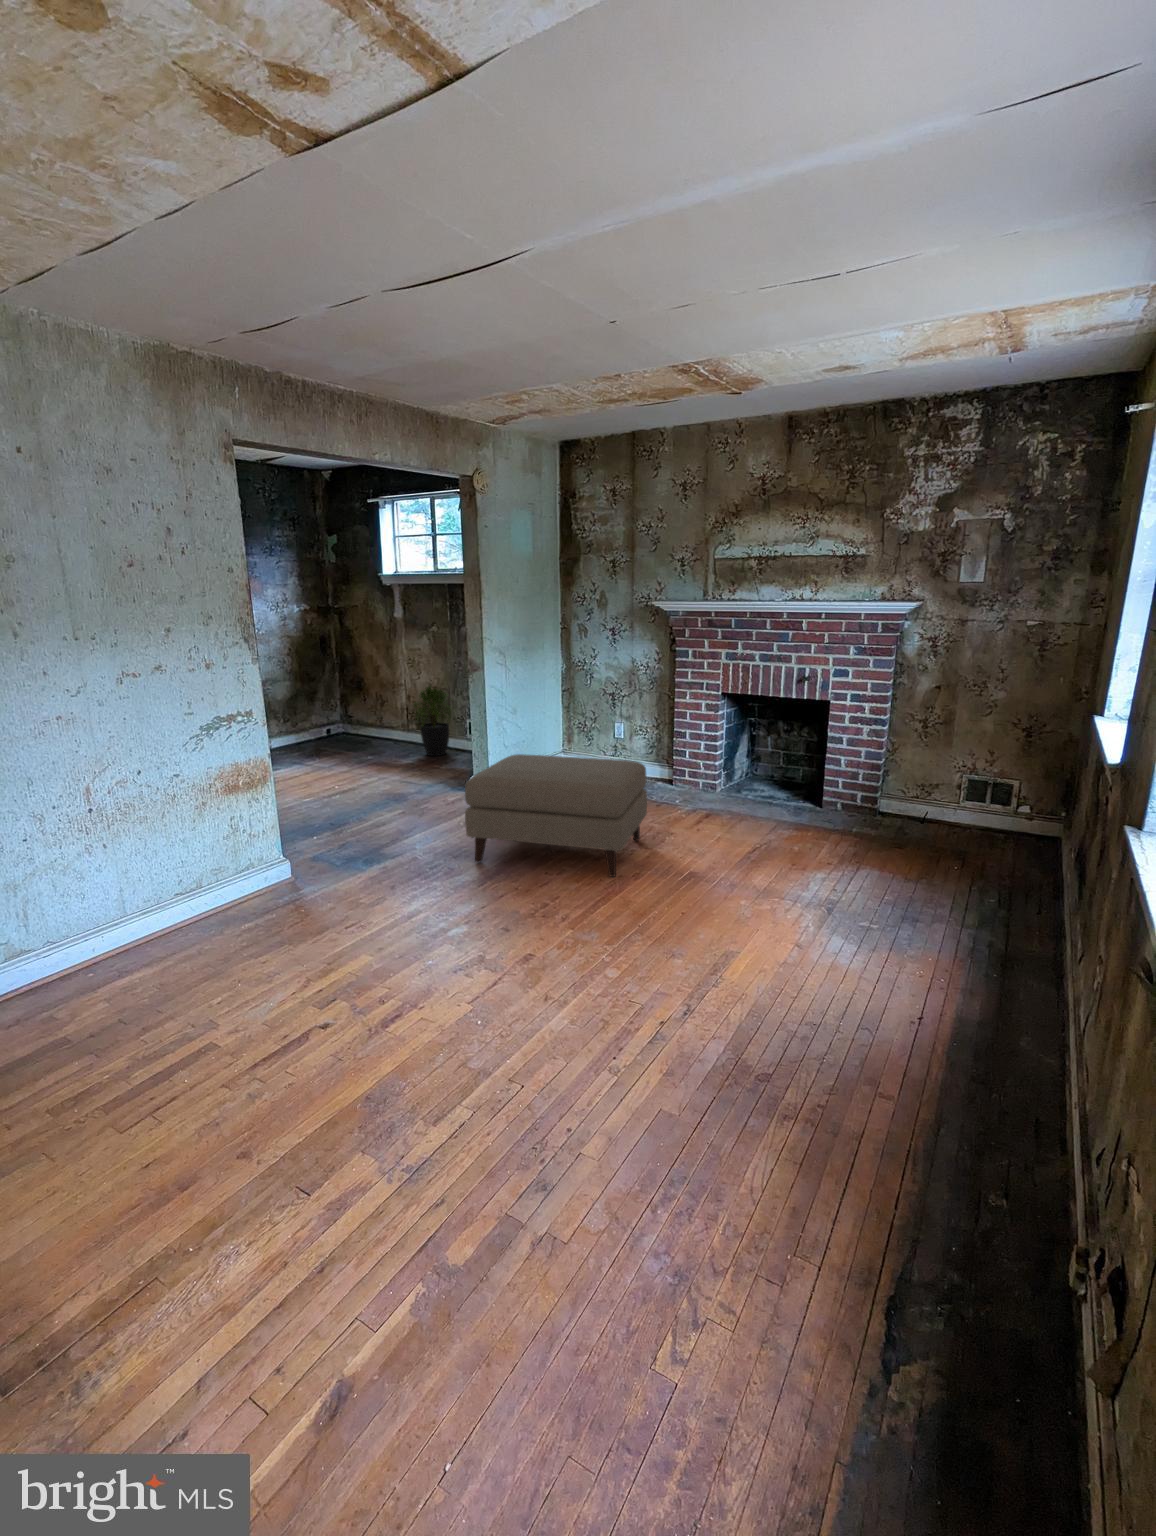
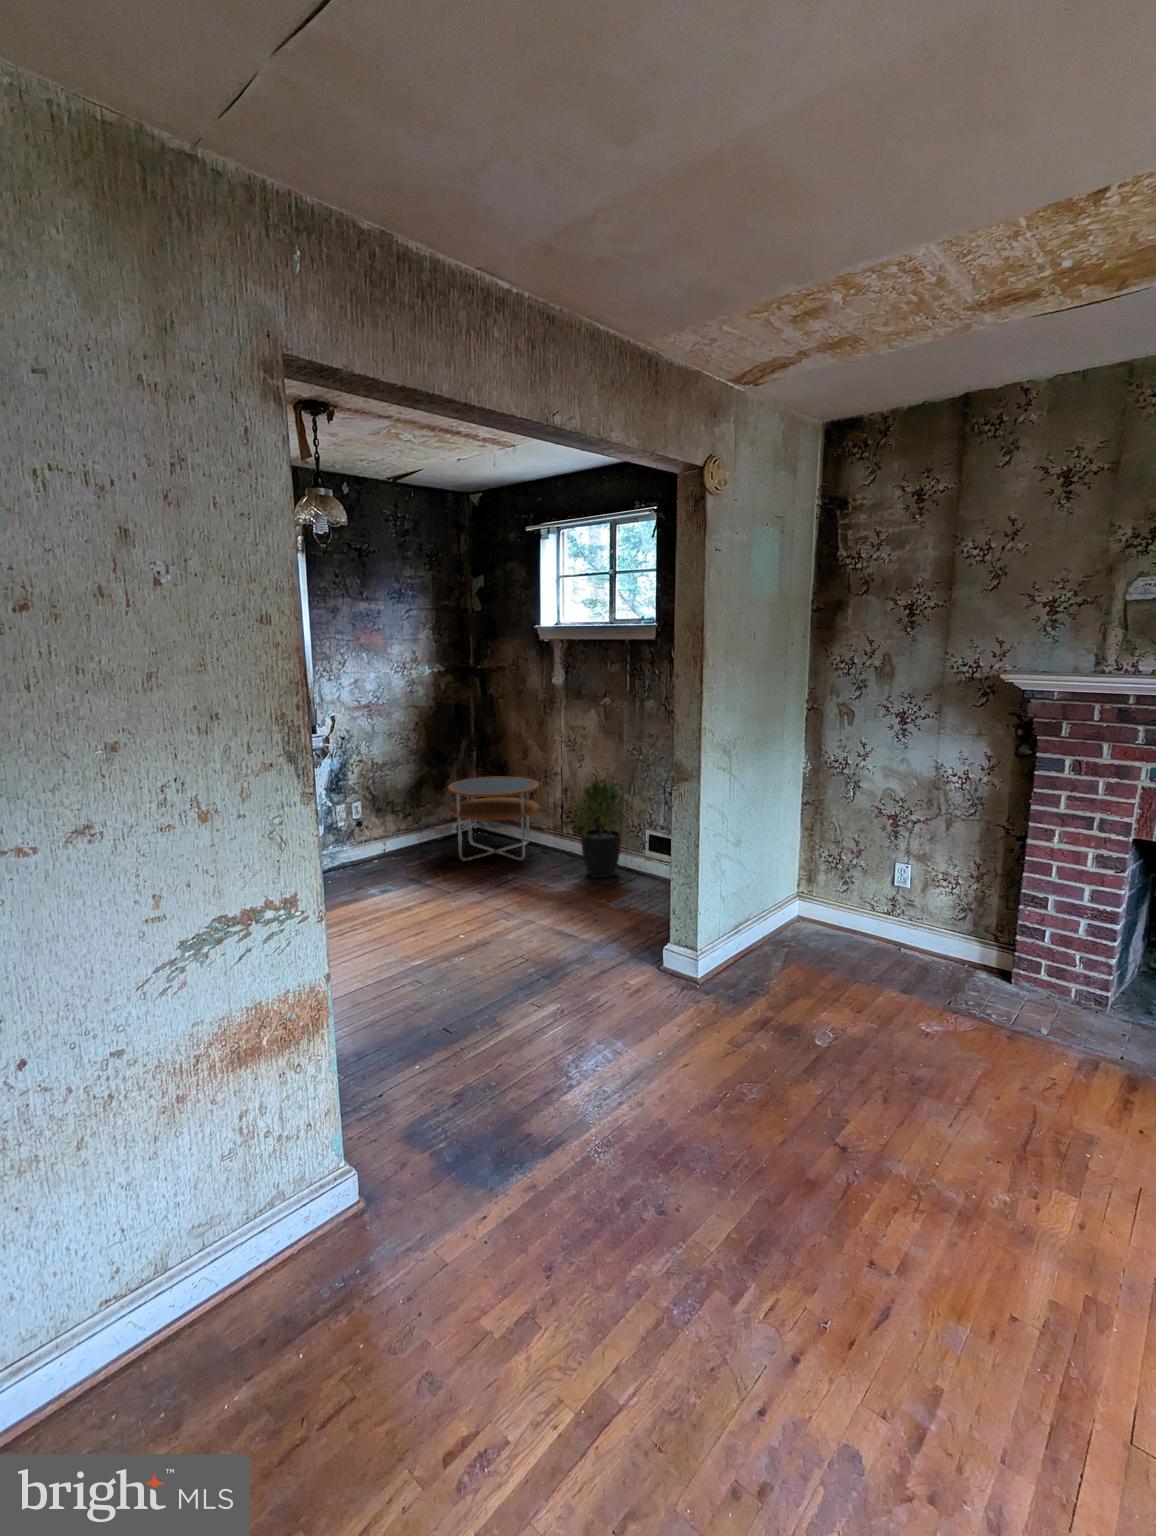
side table: none [318,691,389,752] -> present [448,776,539,861]
ottoman: present [465,754,647,877] -> none [693,955,1091,1322]

